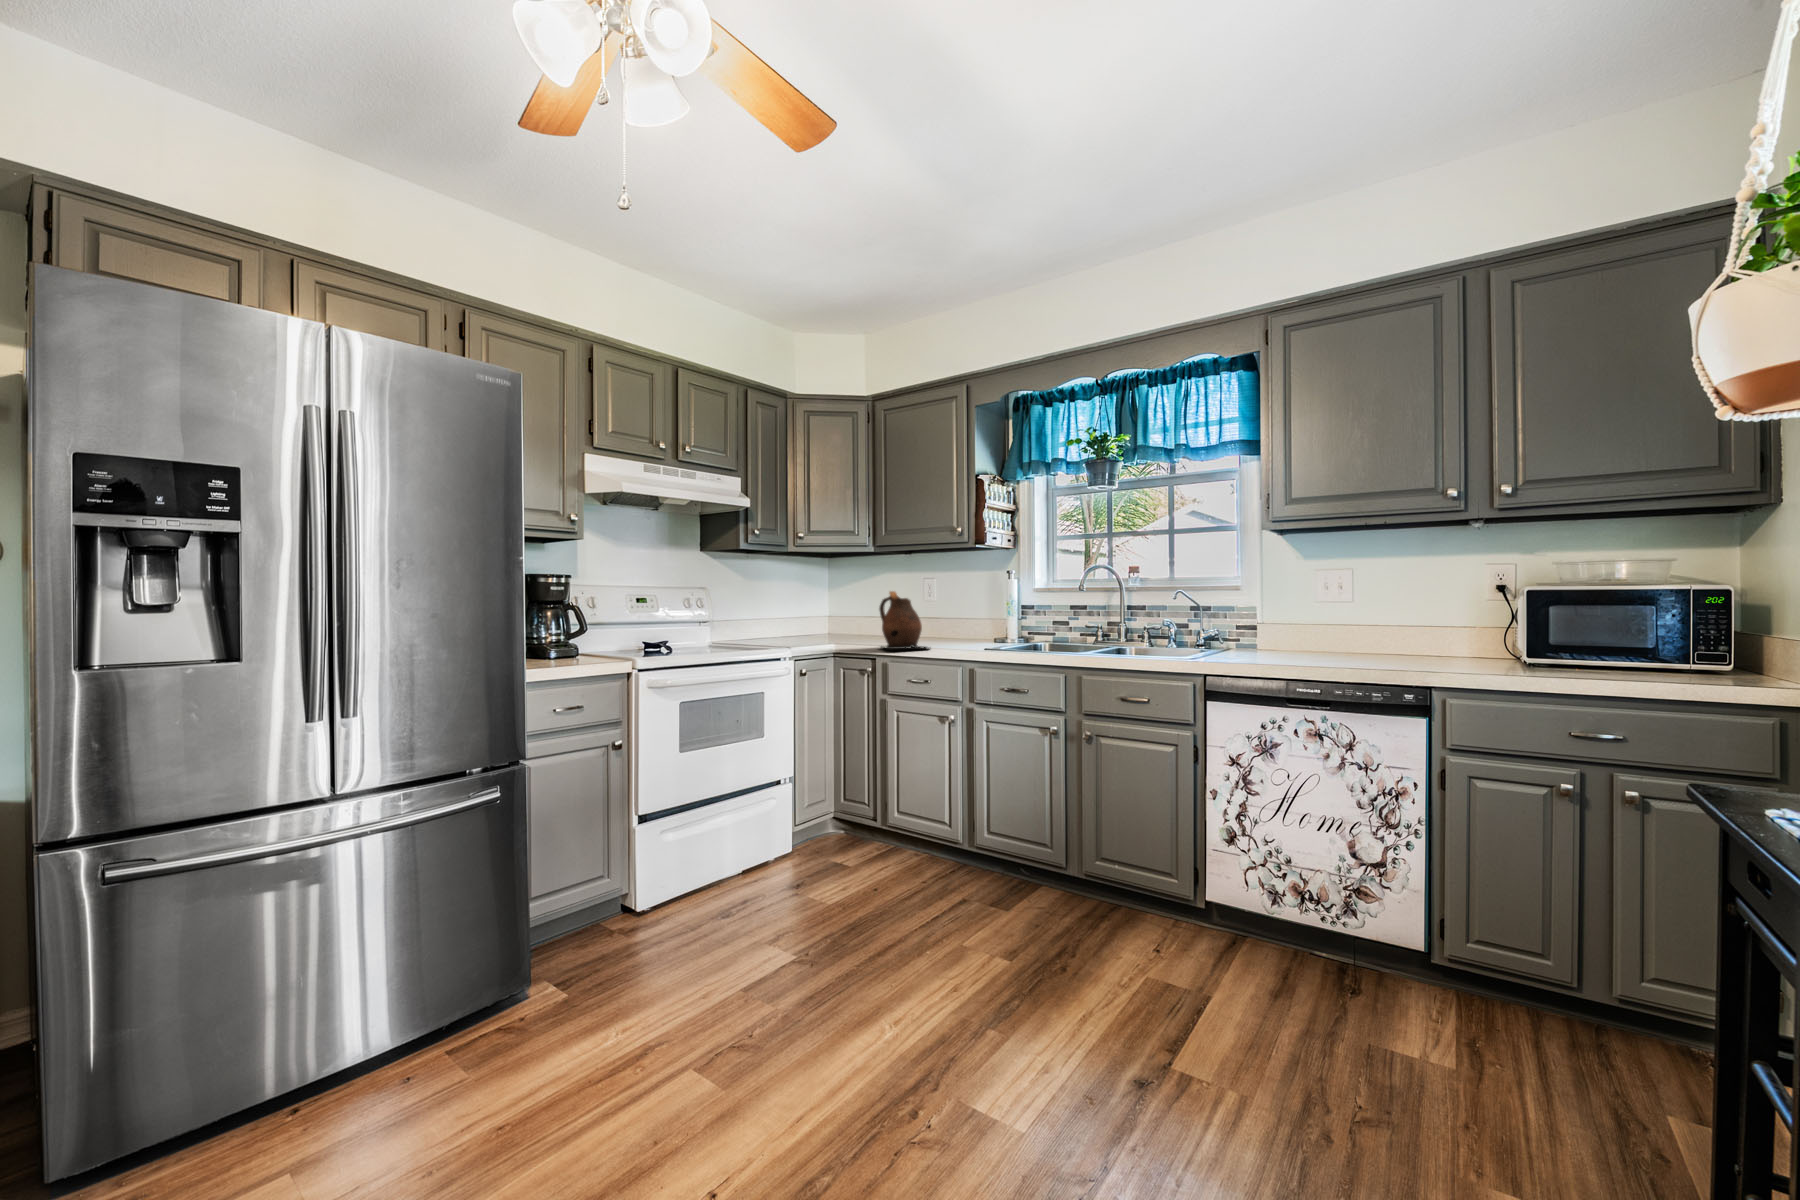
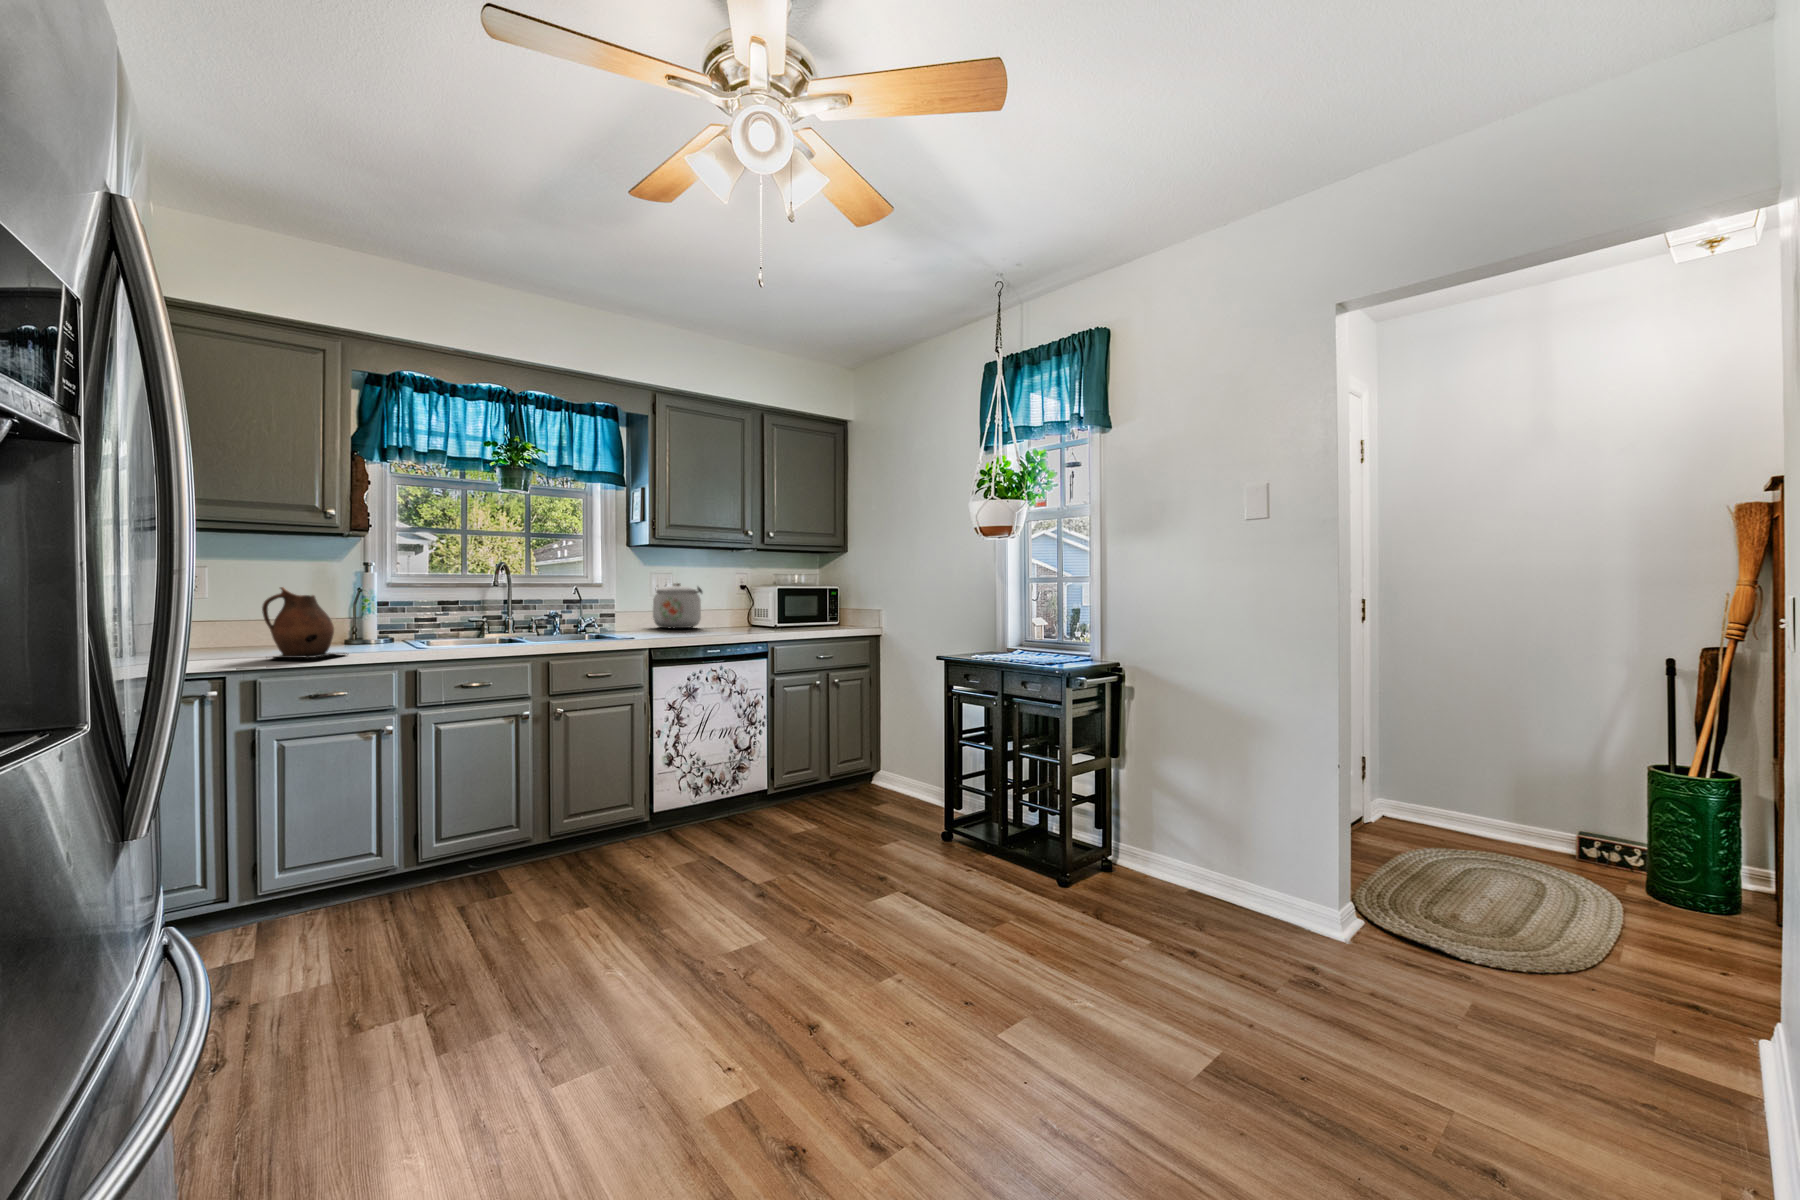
kettle: none [1312,586,1413,654] -> present [653,583,702,628]

